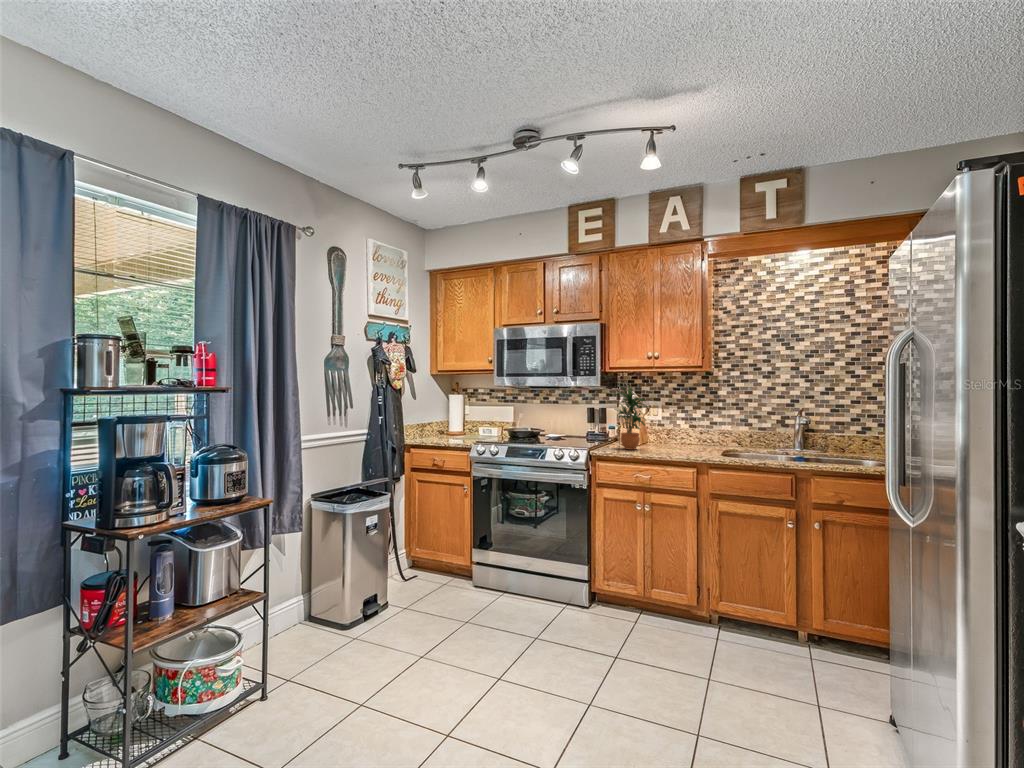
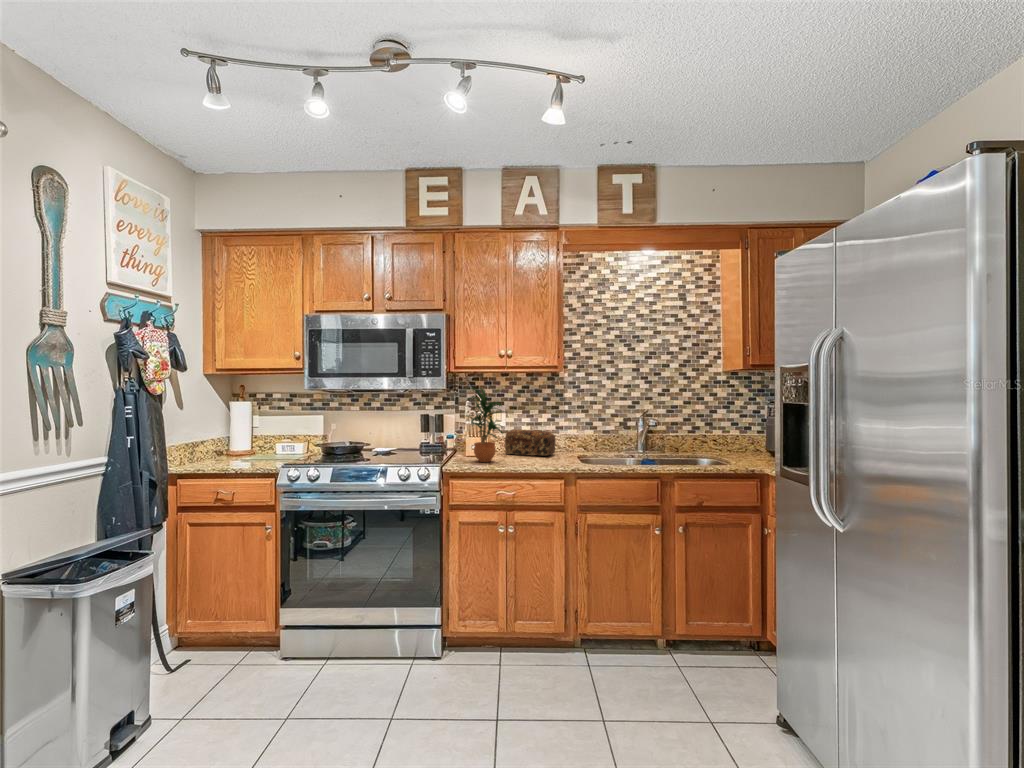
bread loaf: none [656,423,705,448] -> present [505,429,556,456]

